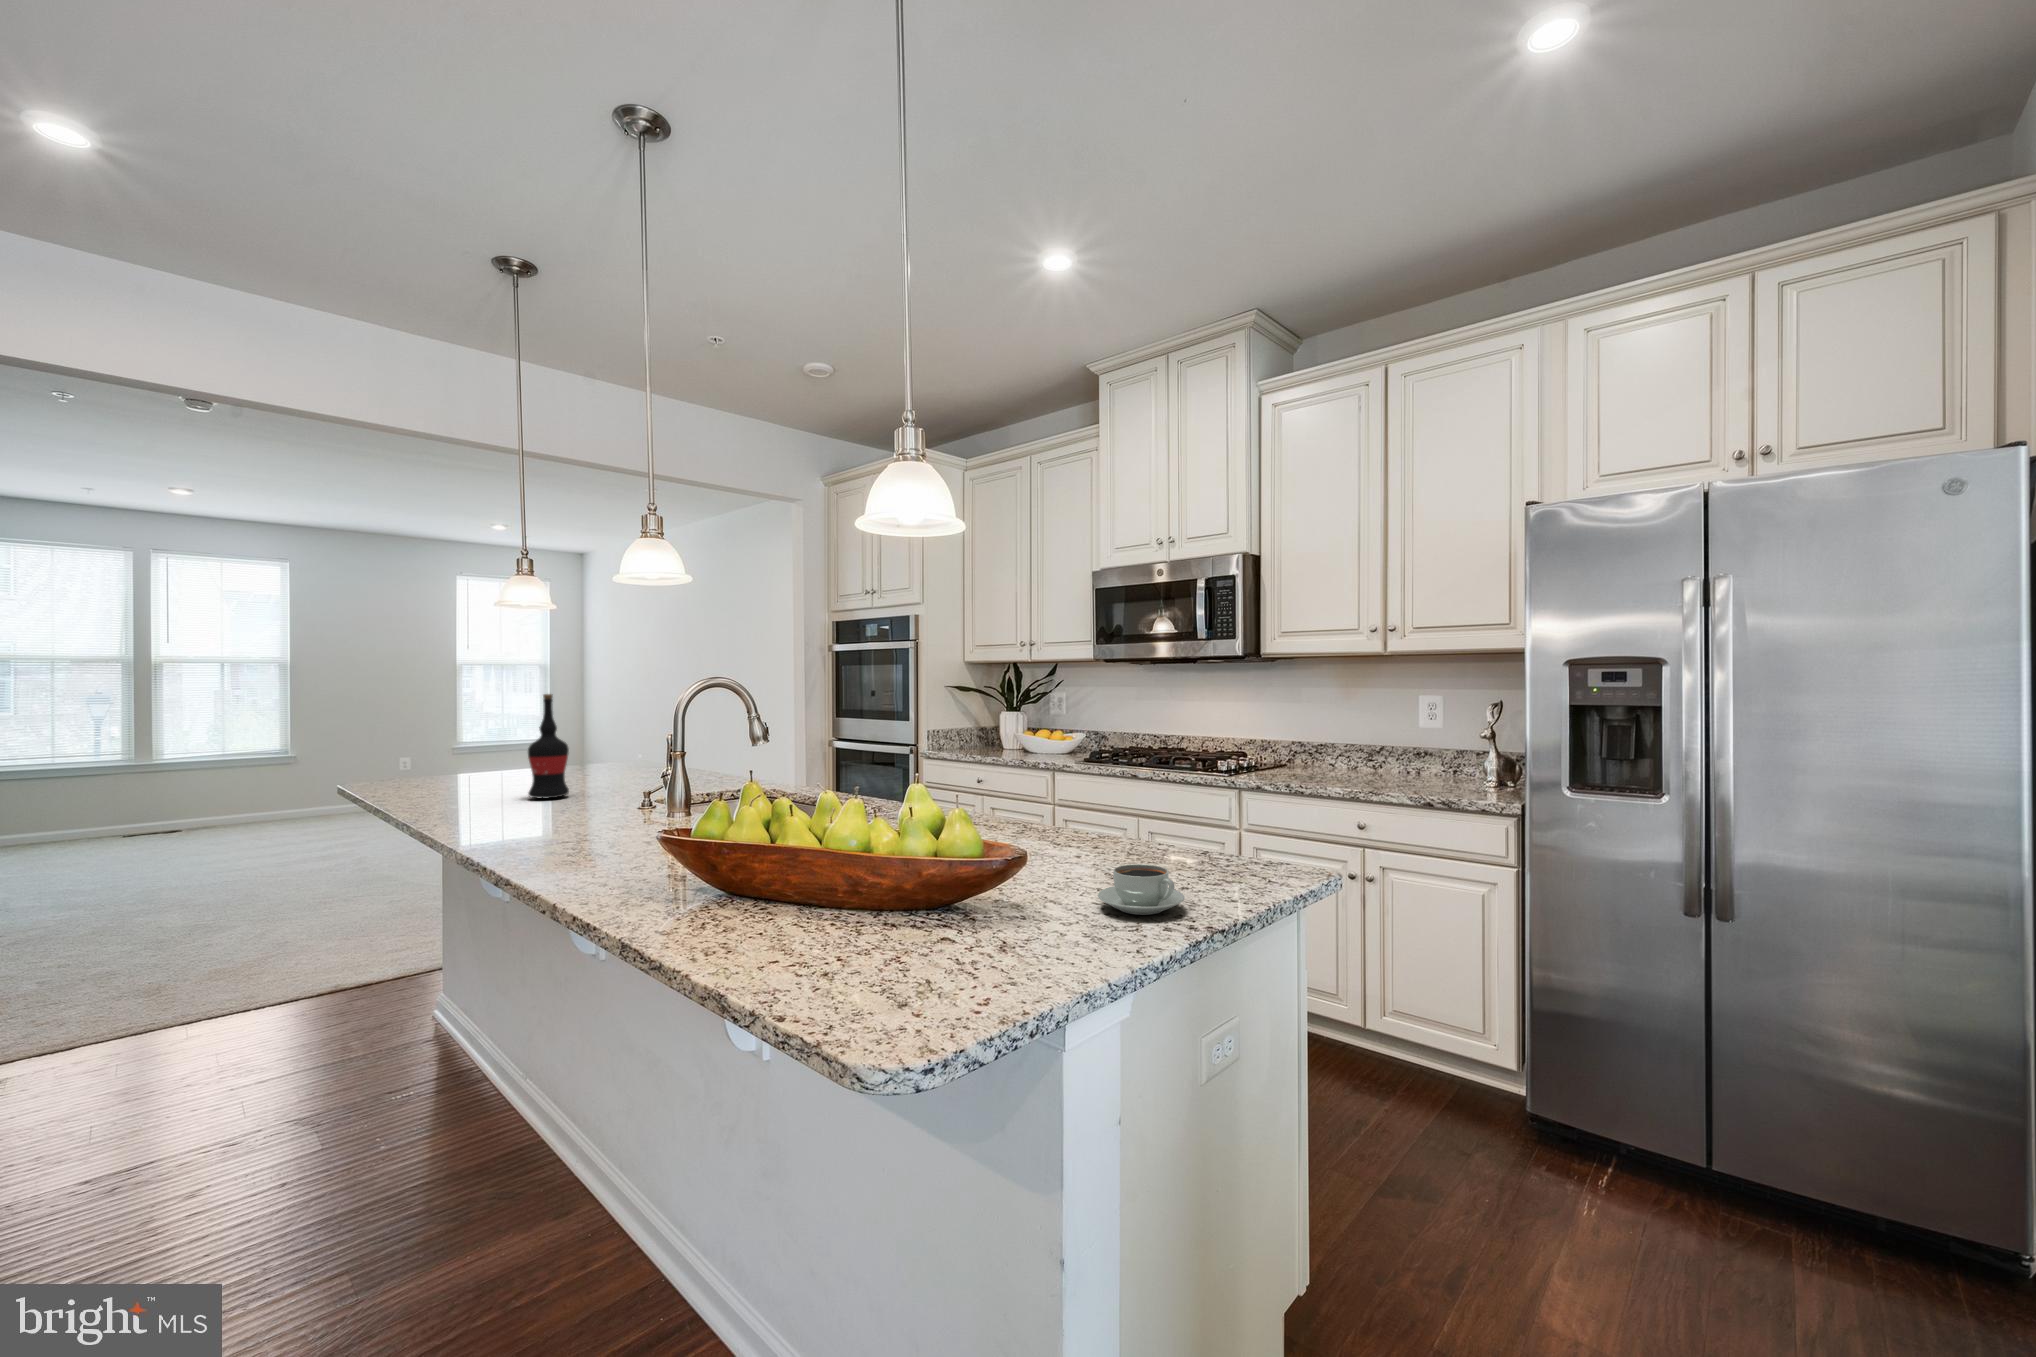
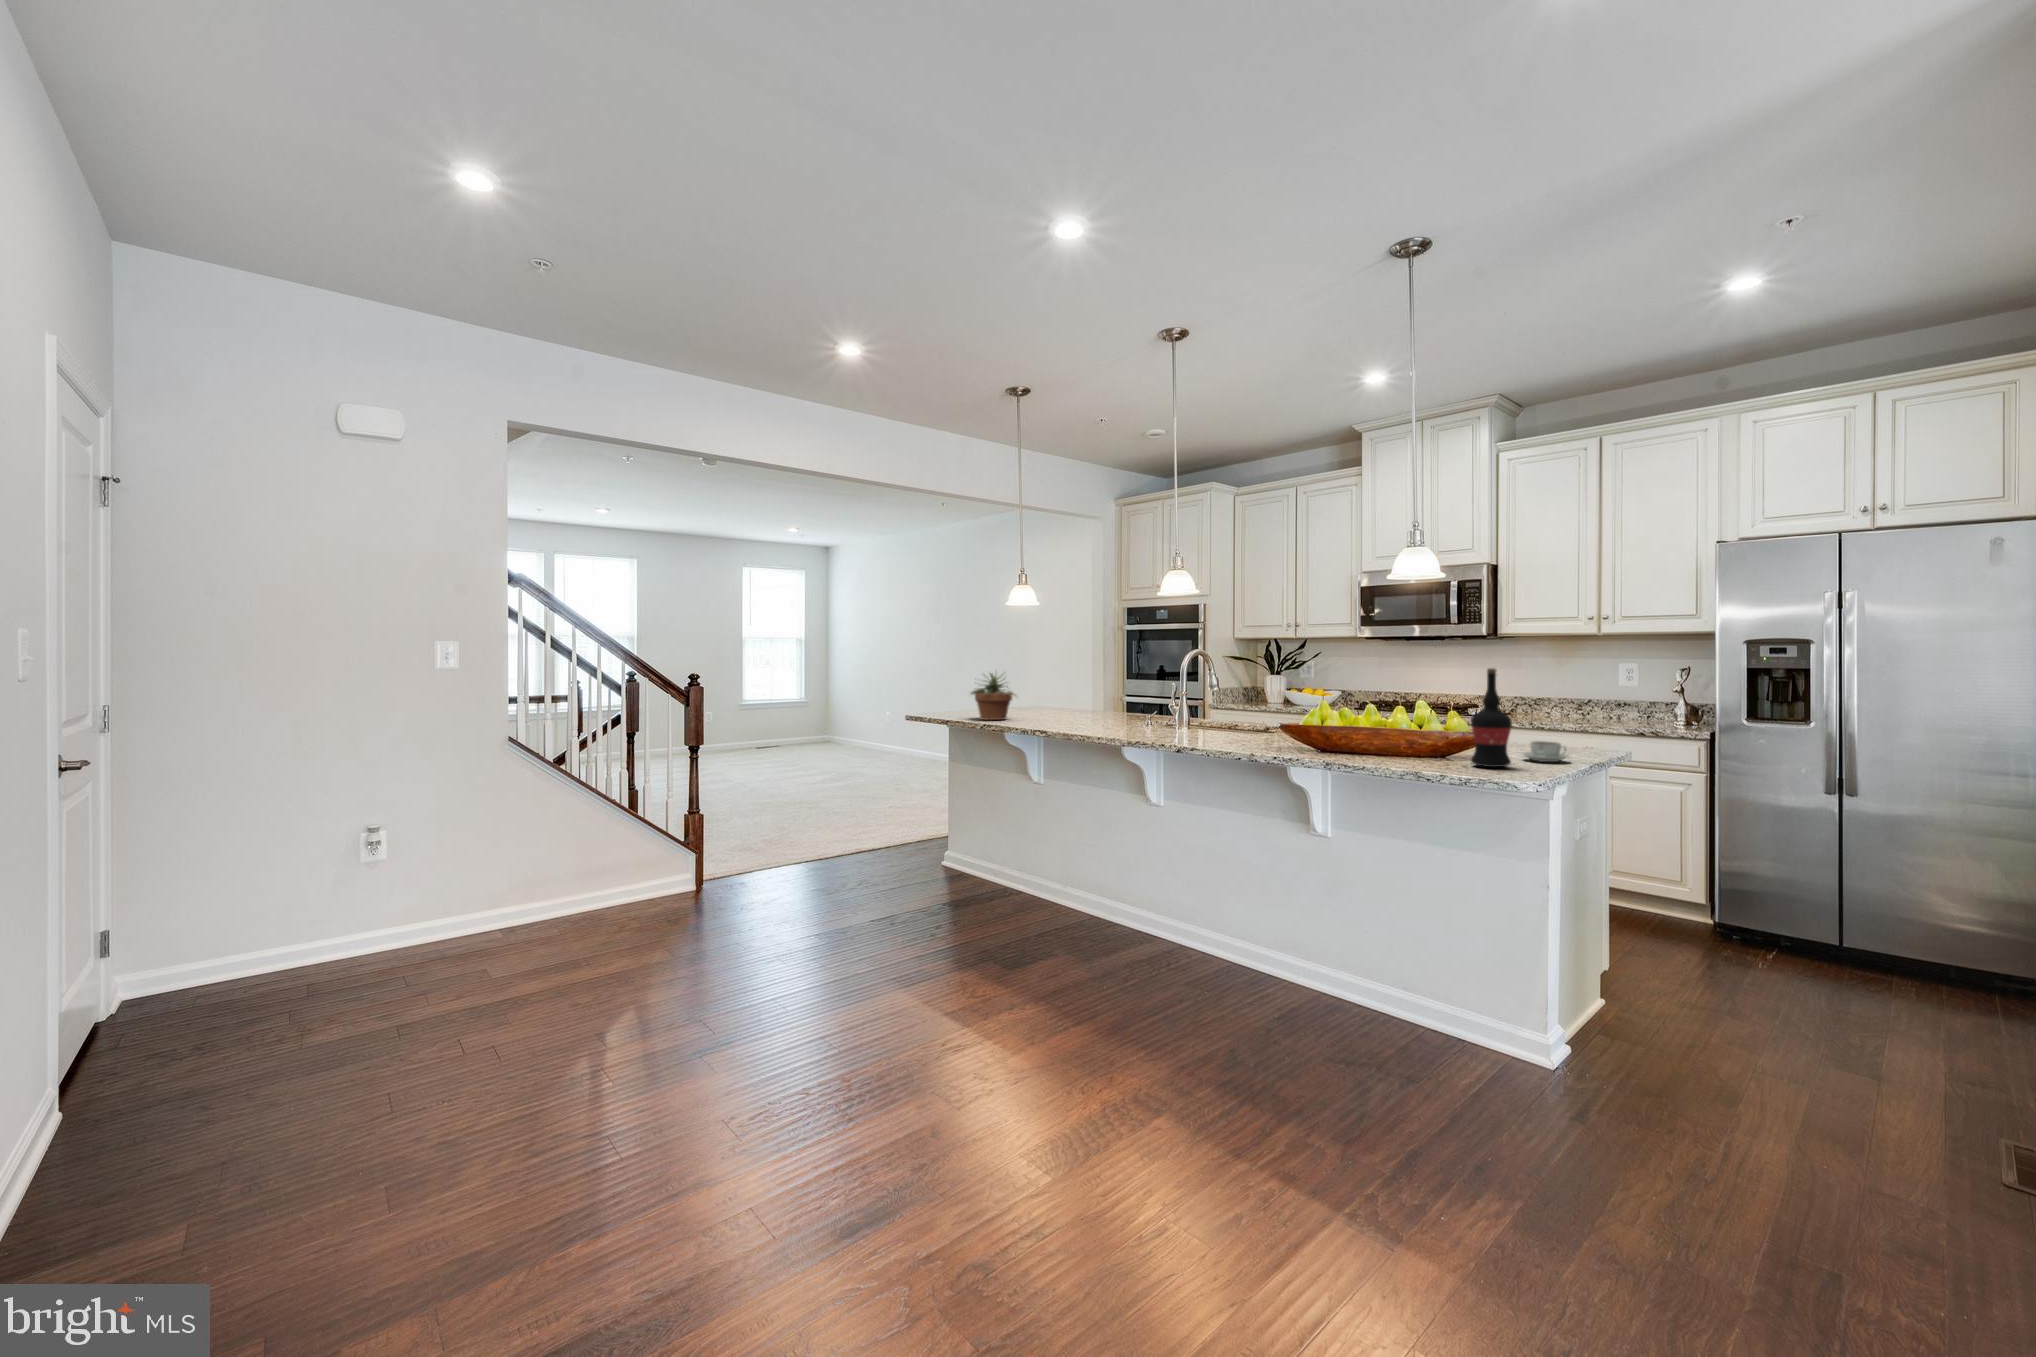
wine bottle: present [528,694,569,799] -> present [1471,668,1512,767]
potted plant: none [413,707,510,790] -> present [972,673,1015,720]

